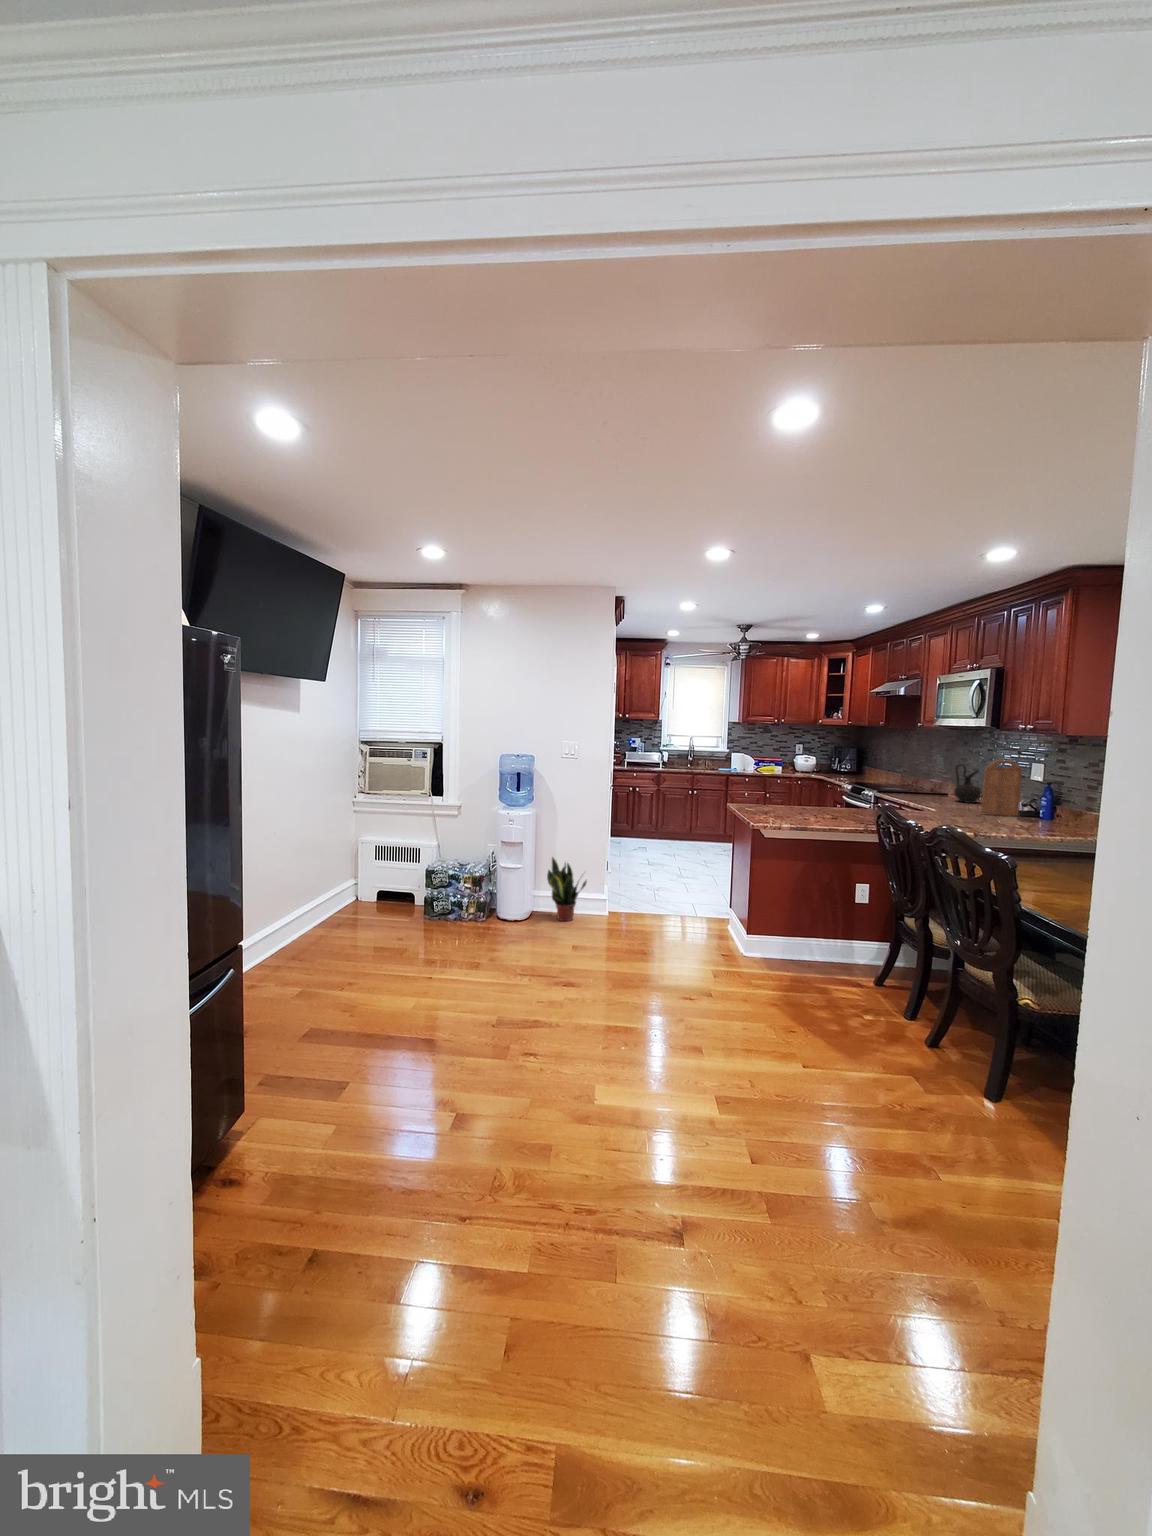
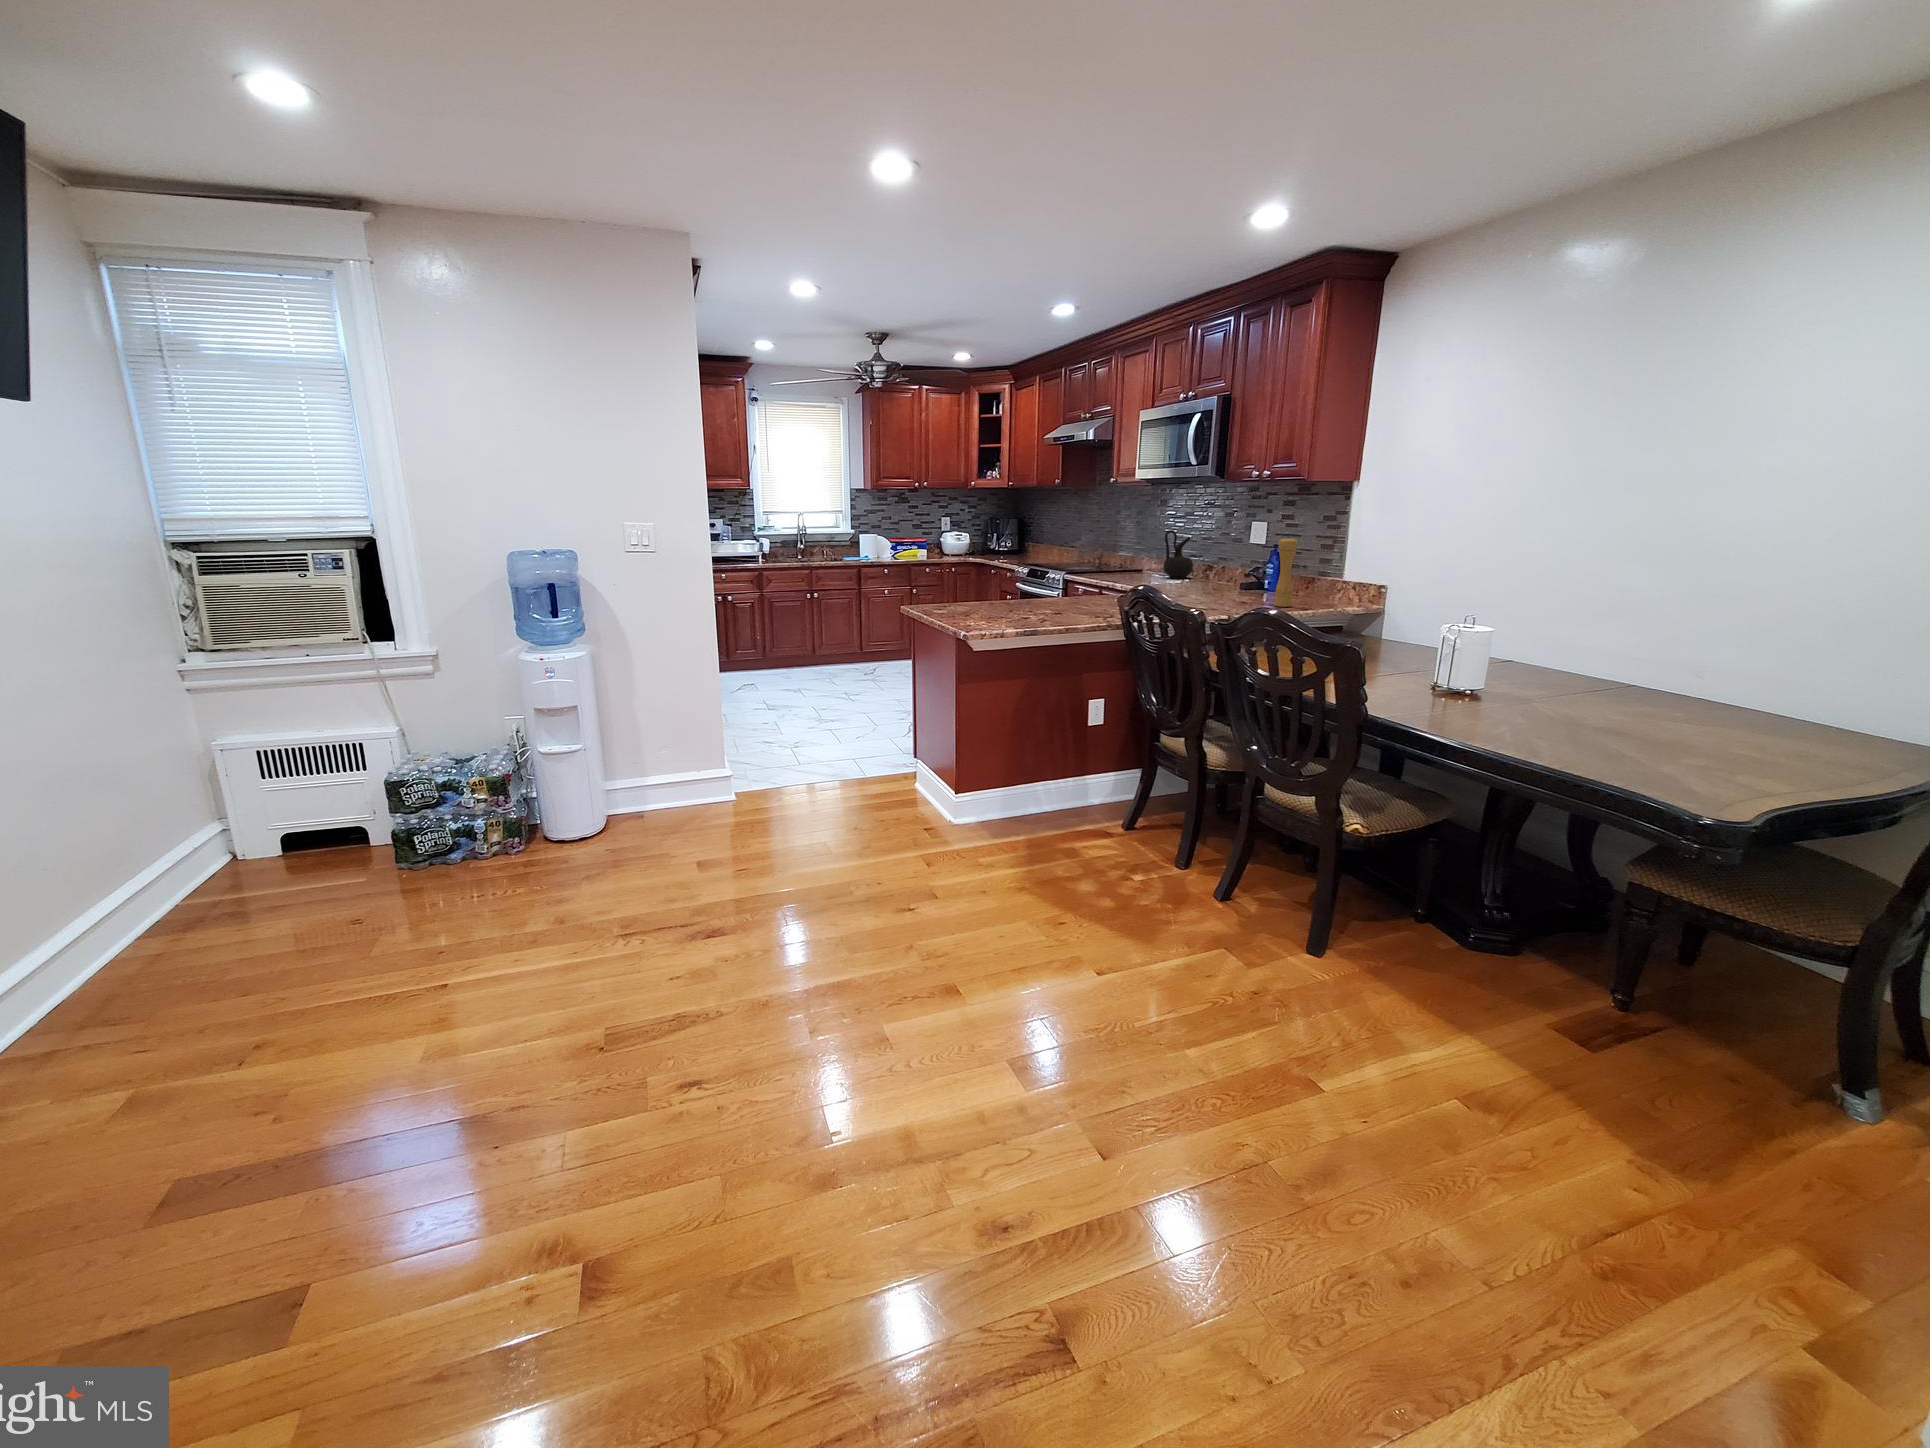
cutting board: present [981,760,1022,816] -> none [1208,521,1249,591]
pepper mill: none [1029,776,1051,832] -> present [1274,537,1298,607]
potted plant: present [547,858,587,921] -> none [630,722,703,824]

